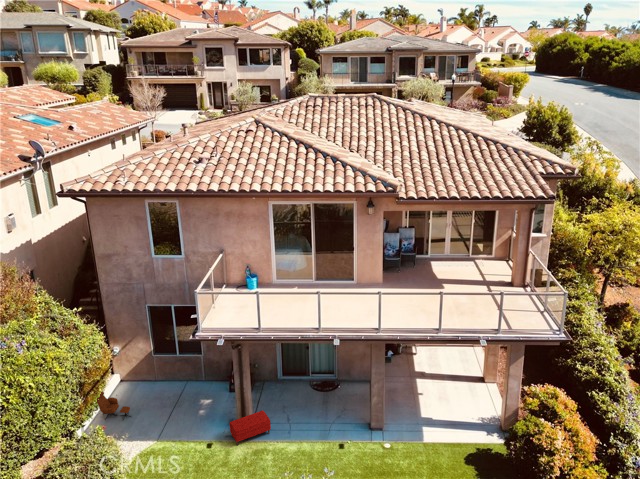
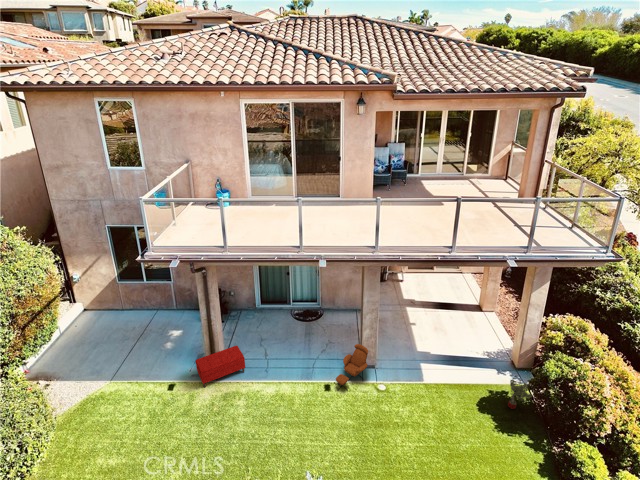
lounge chair: present [97,392,130,419] -> present [336,344,368,390]
potted tree: none [491,436,509,463] -> present [508,378,532,409]

